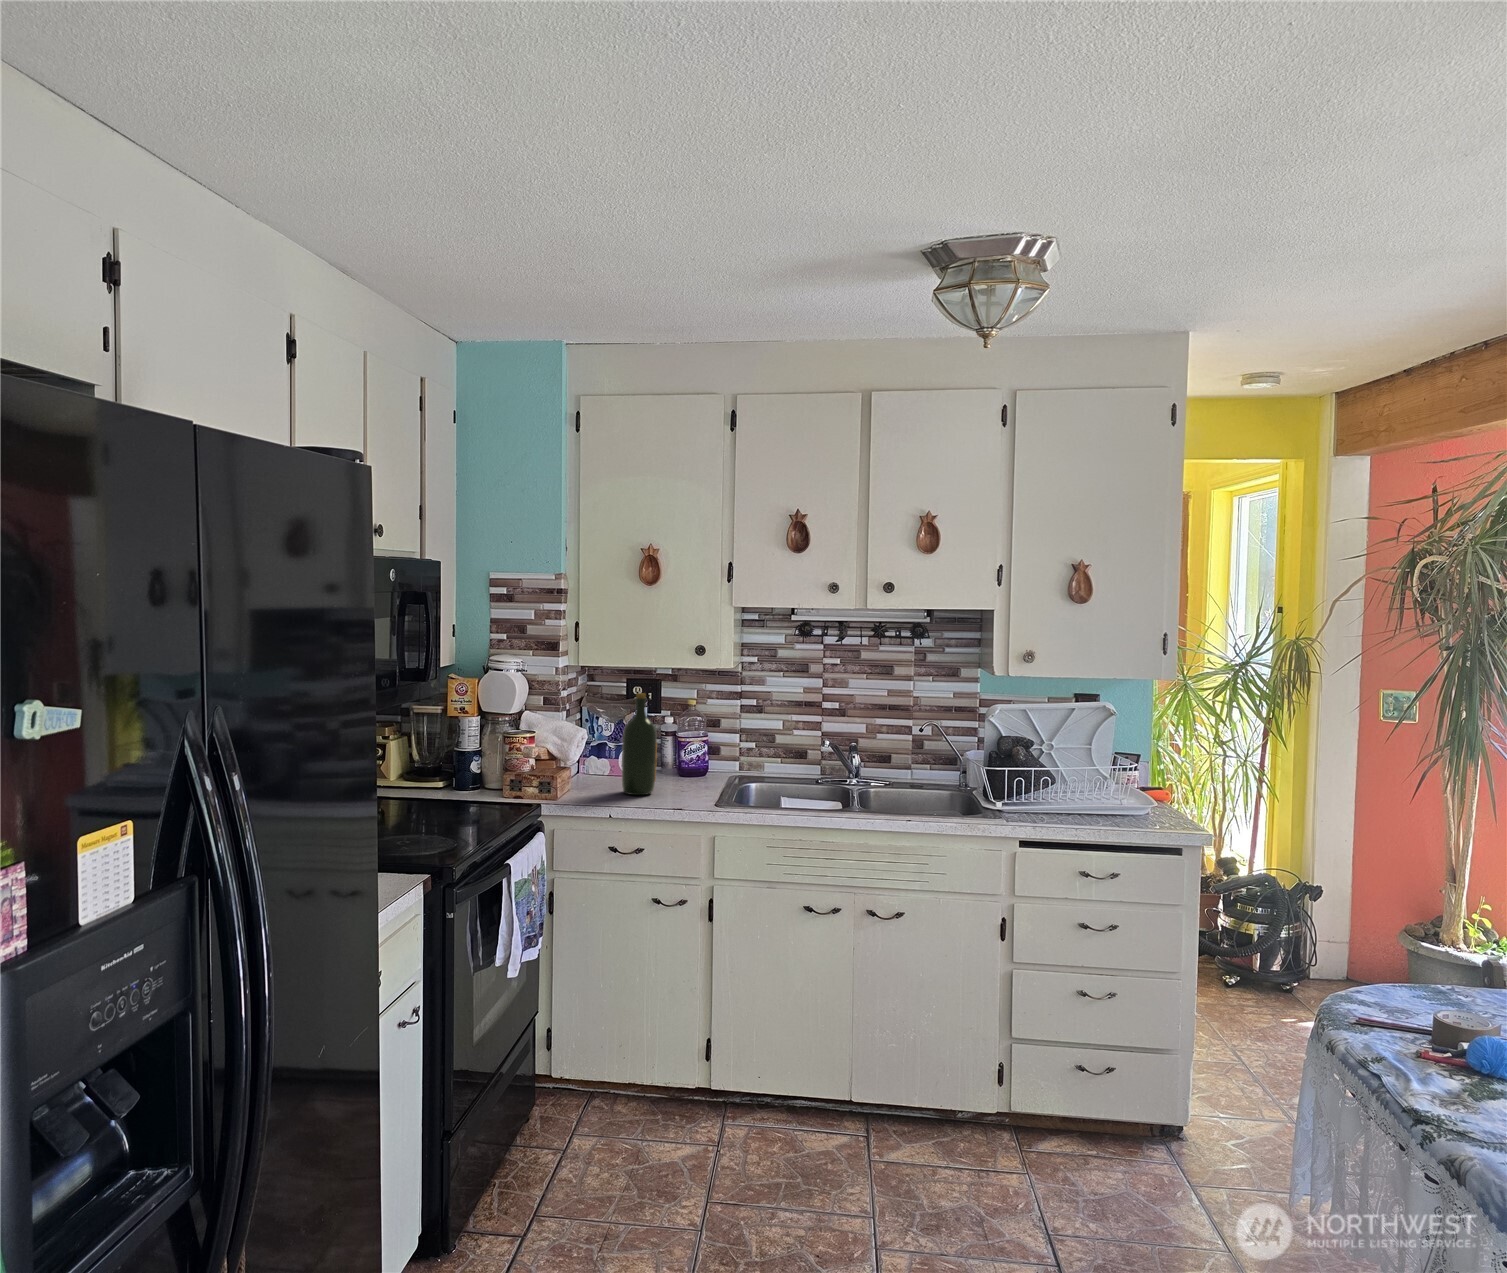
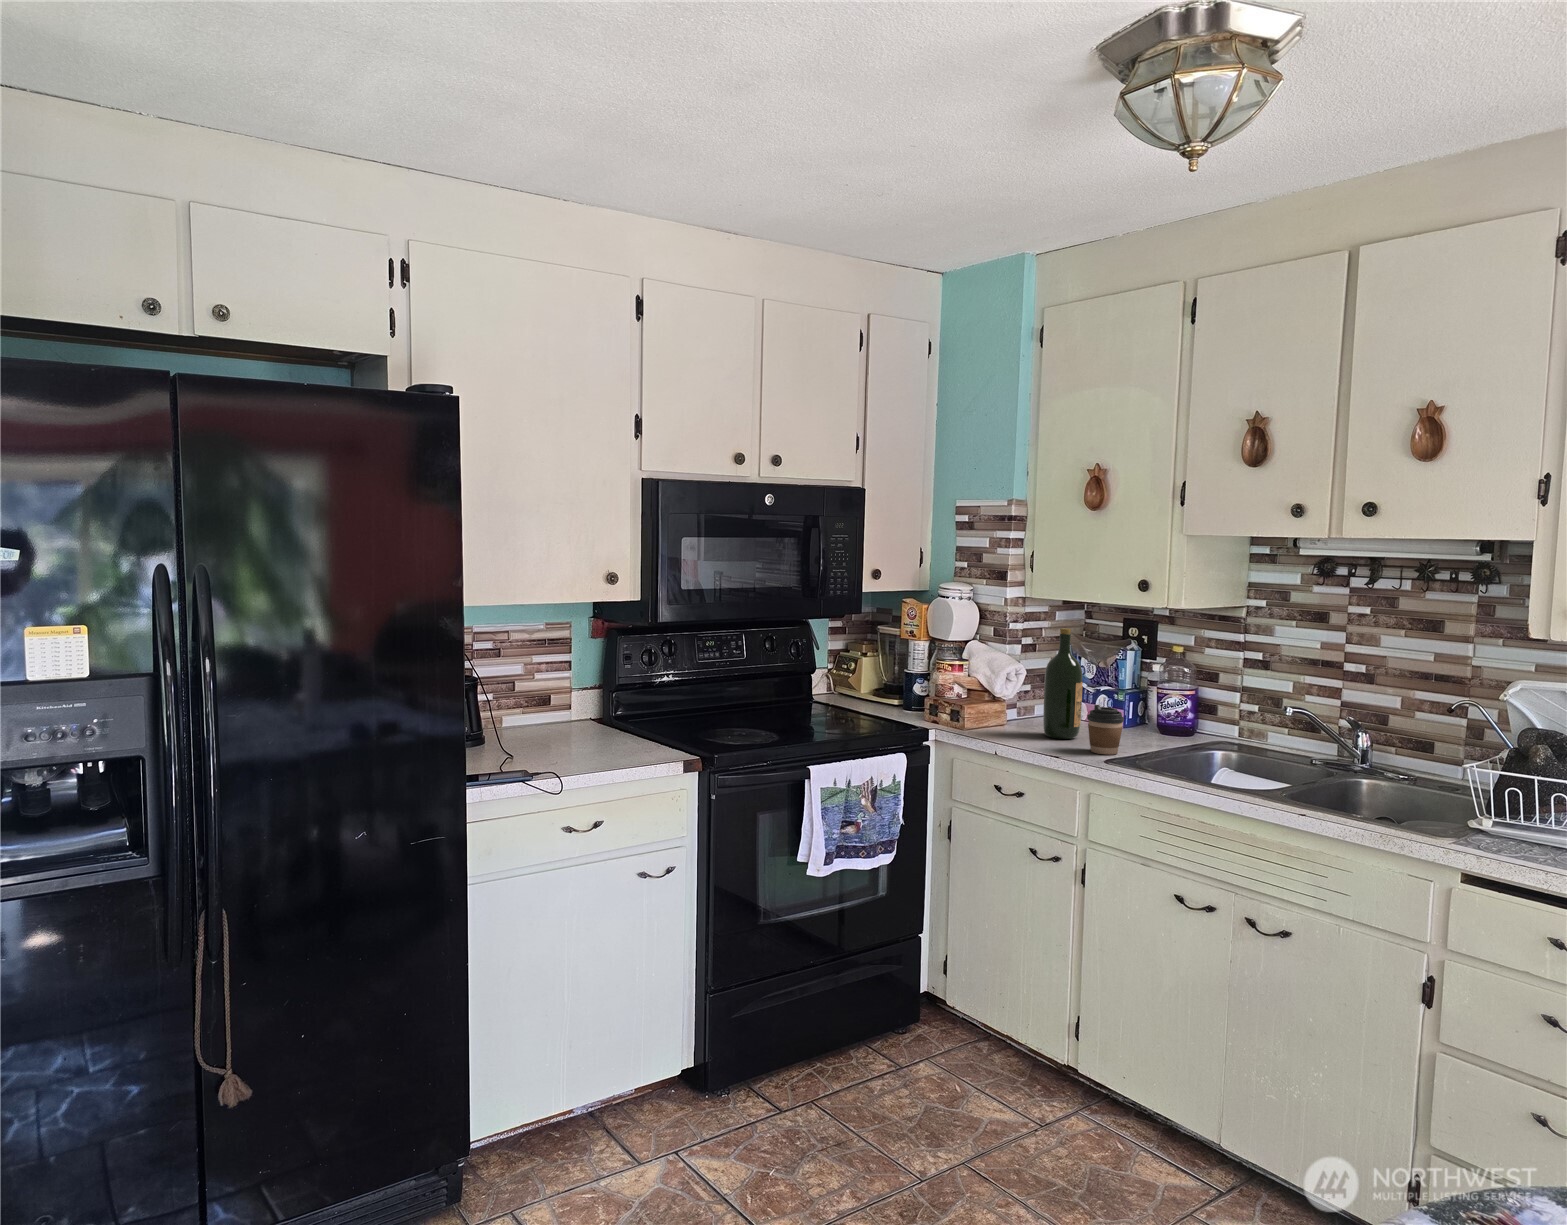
coffee cup: none [685,759,716,803] -> present [1087,705,1124,754]

